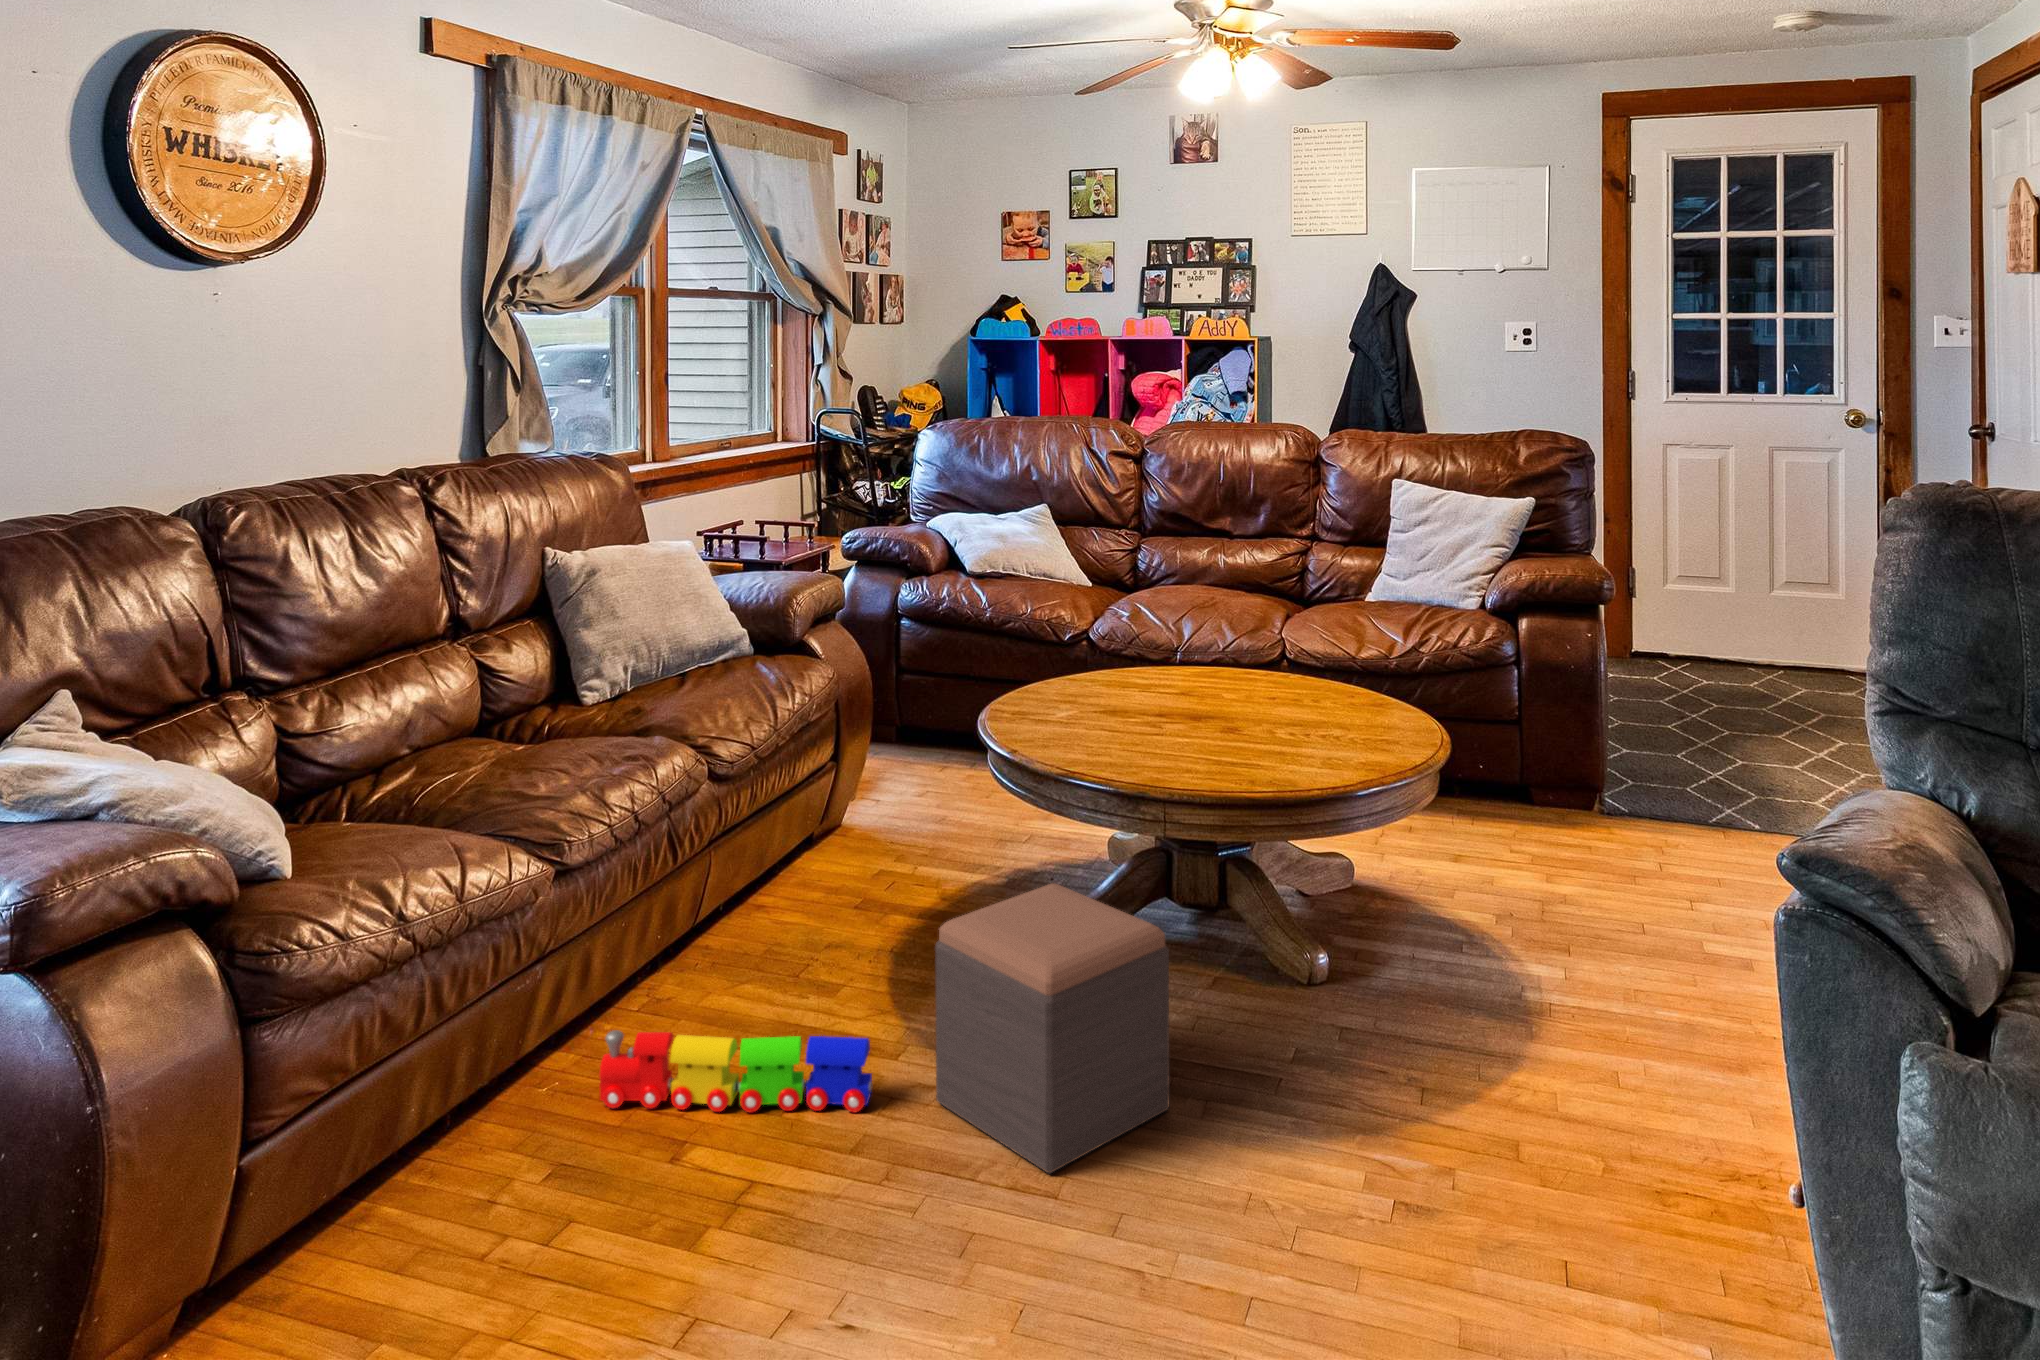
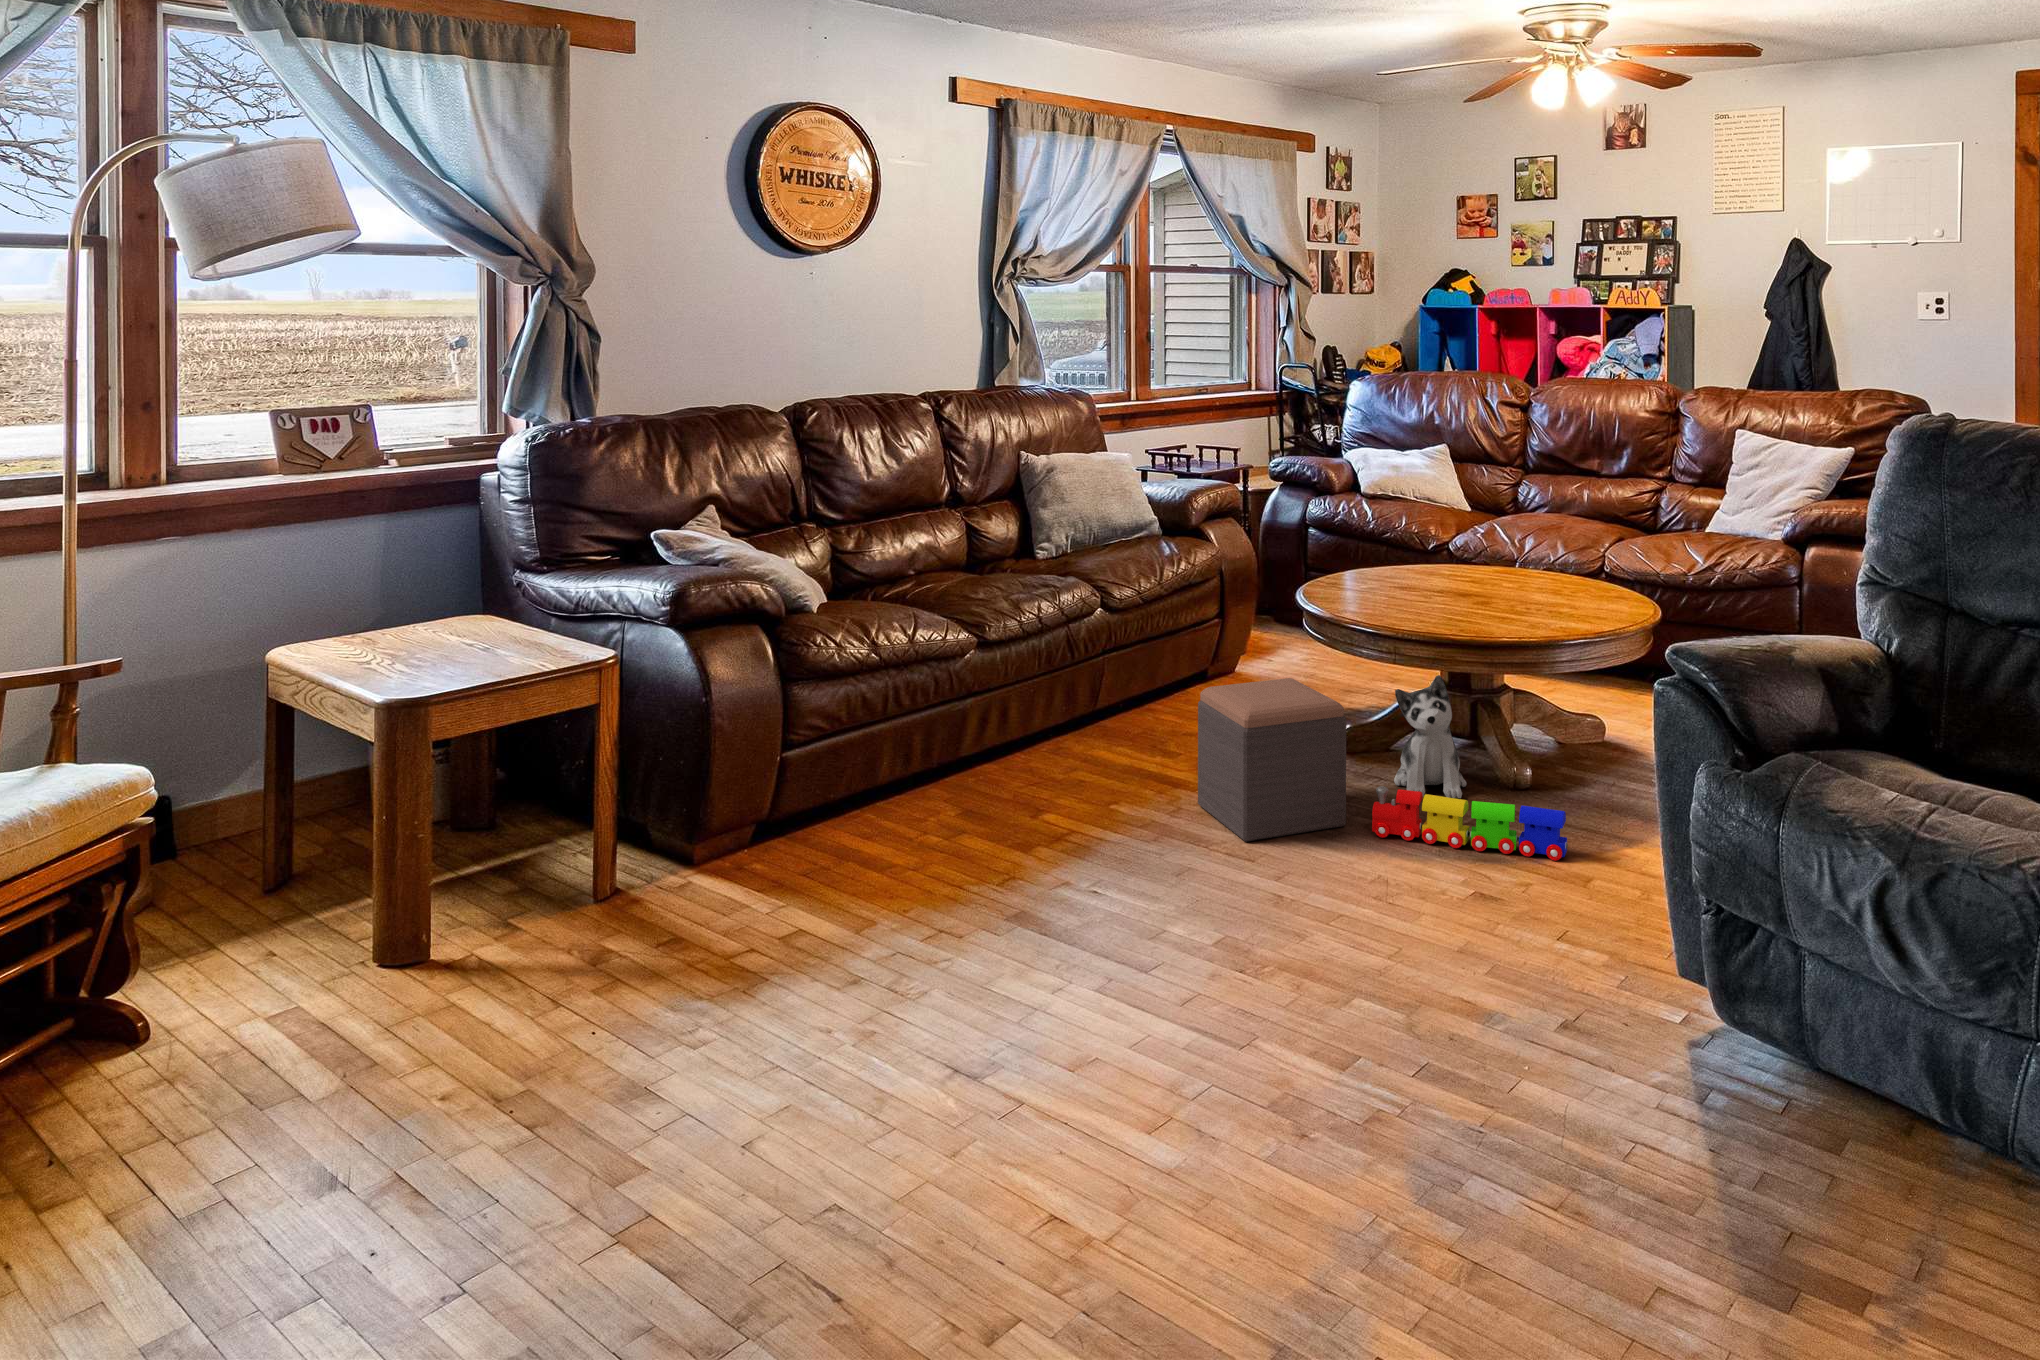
plush toy: none [1175,850,1283,1033] -> present [1394,675,1467,798]
toy train: present [599,1030,872,1112] -> present [1372,786,1568,861]

